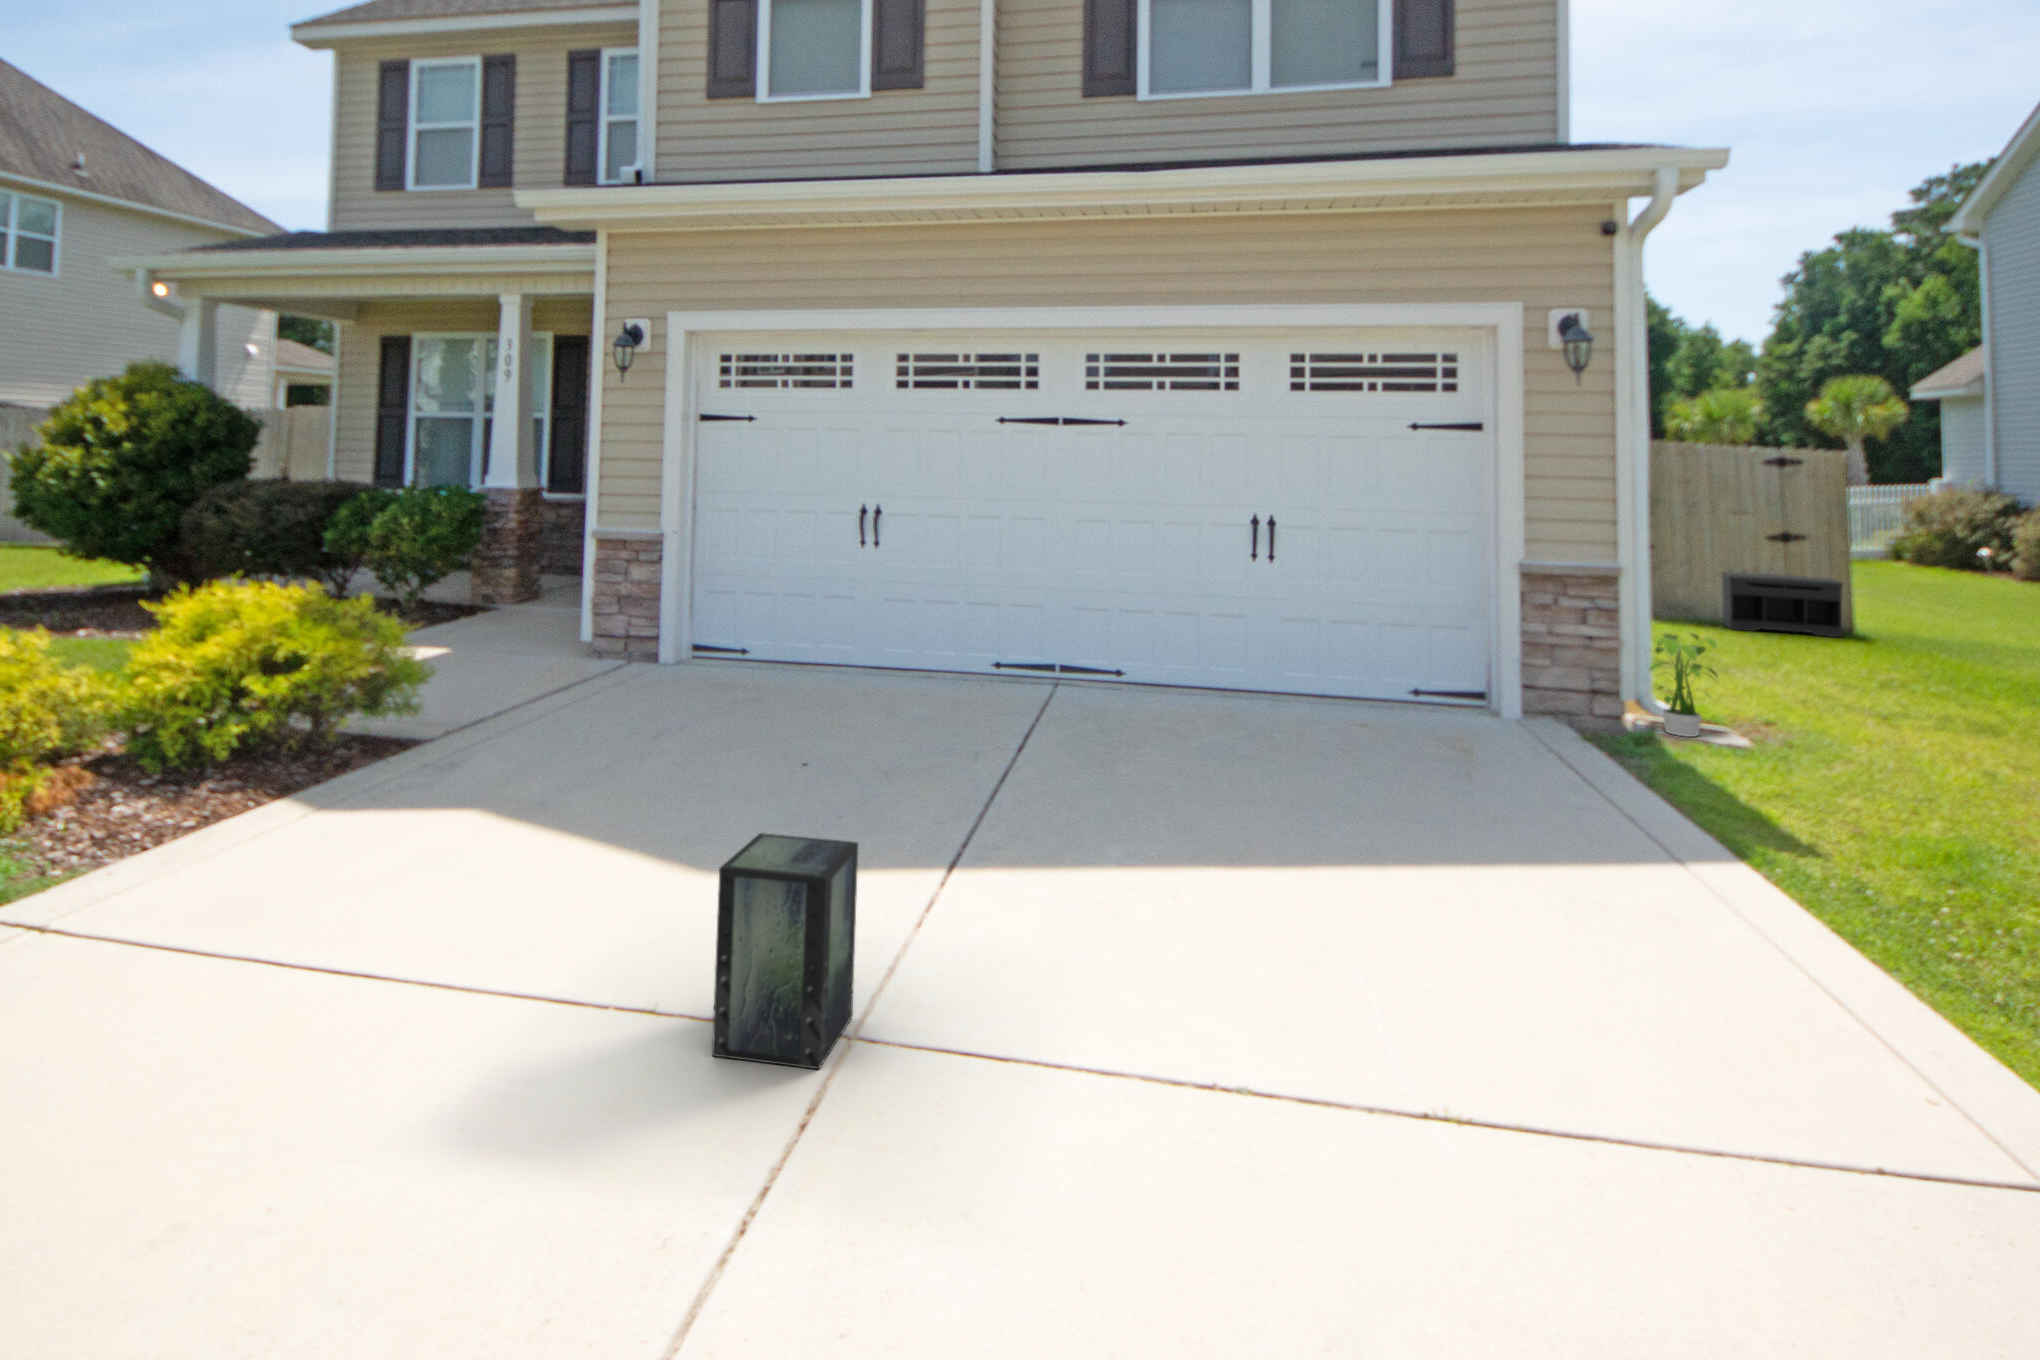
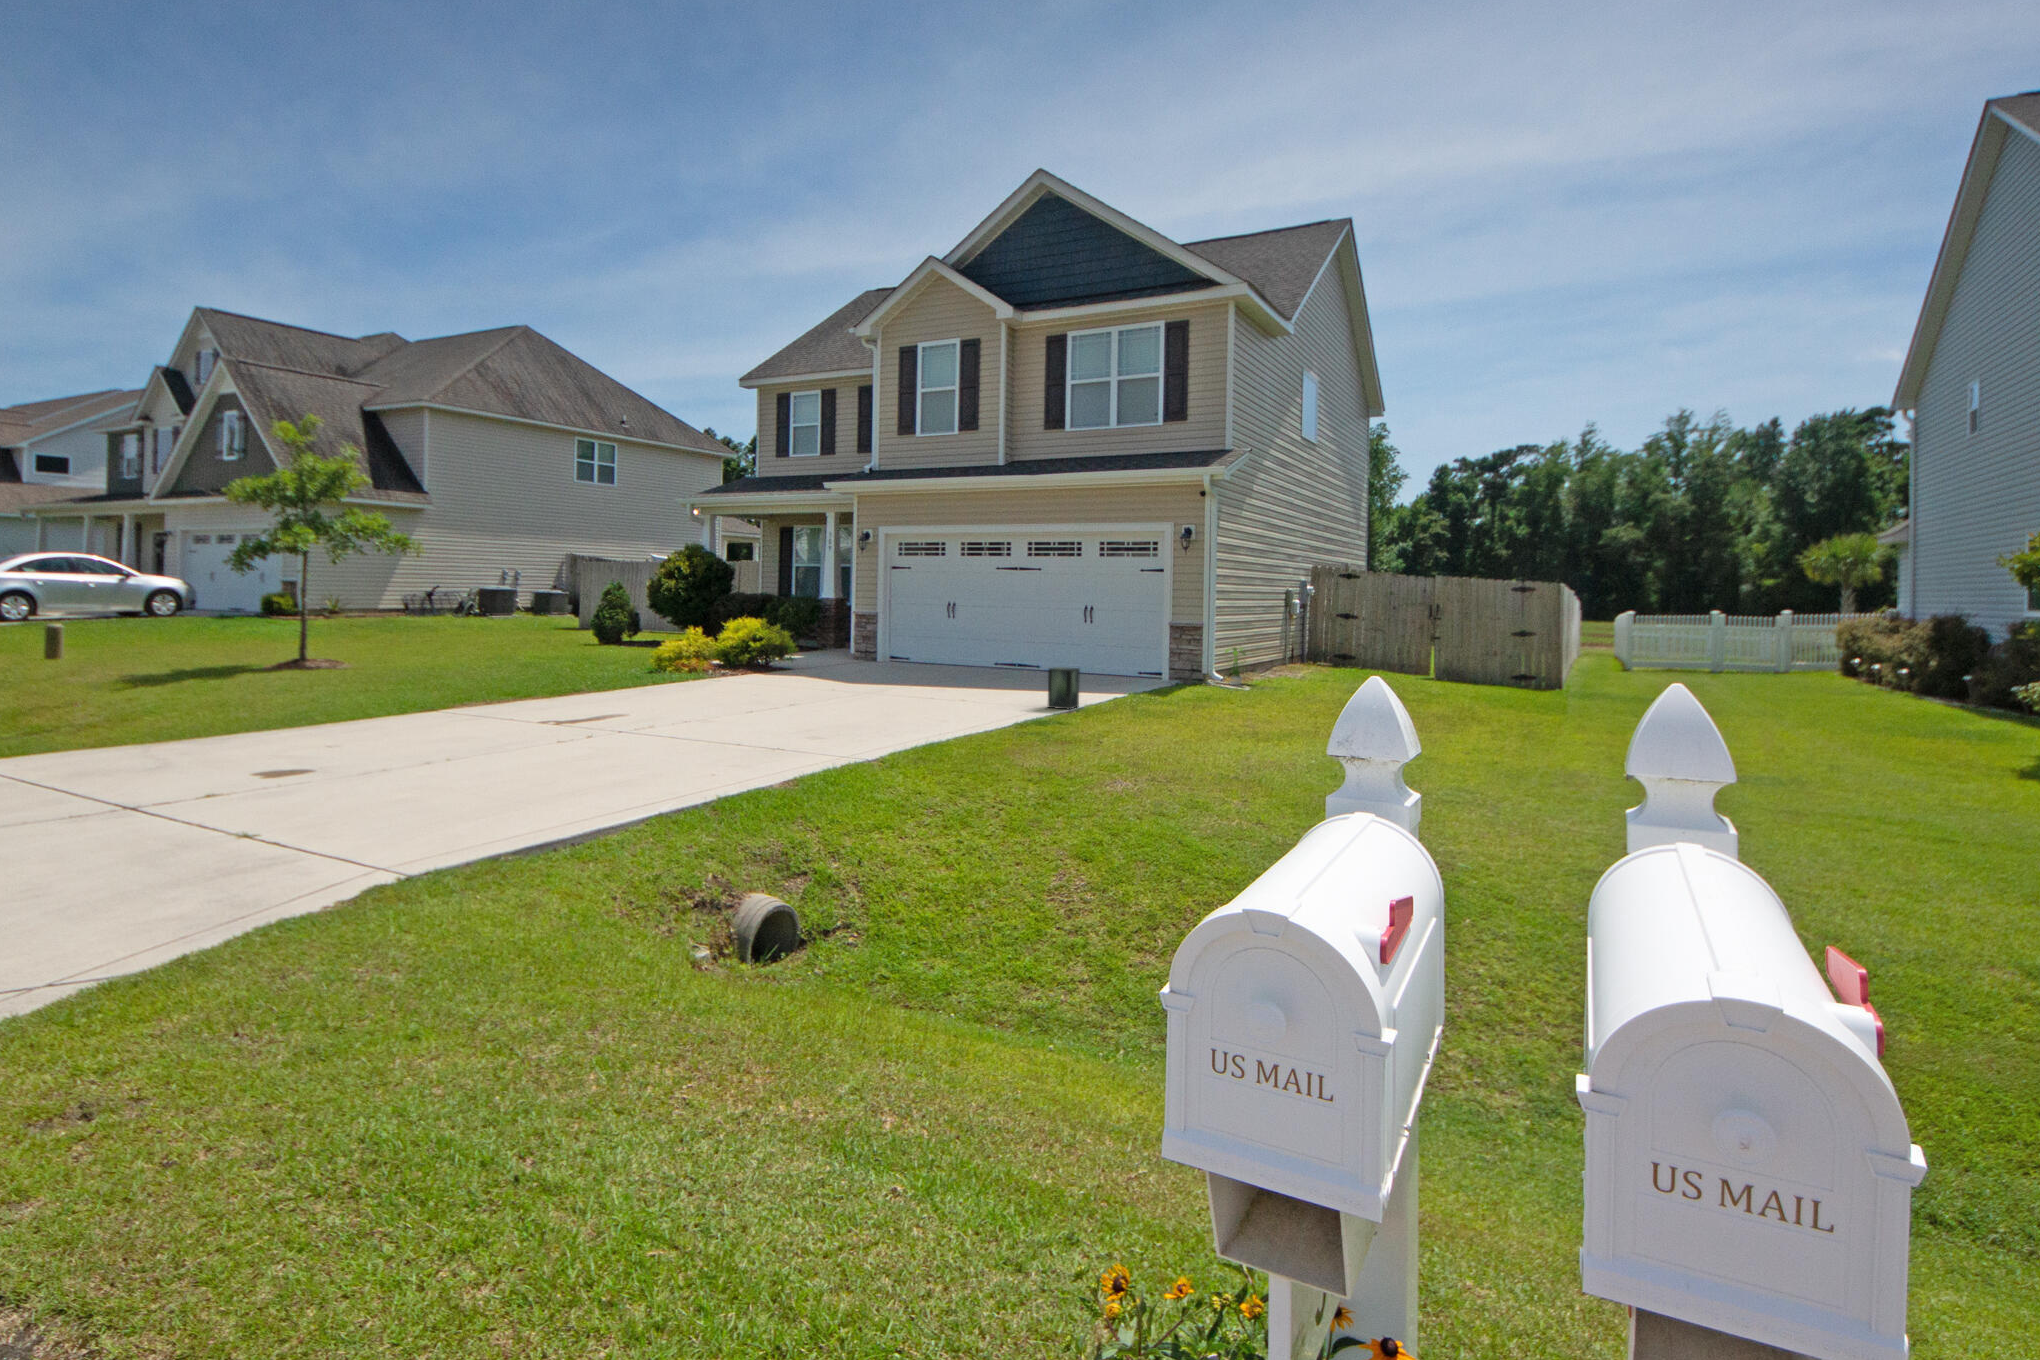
bench: present [1722,572,1843,637] -> none [1410,642,1467,674]
storage box: present [712,833,858,1069] -> present [1048,667,1080,709]

